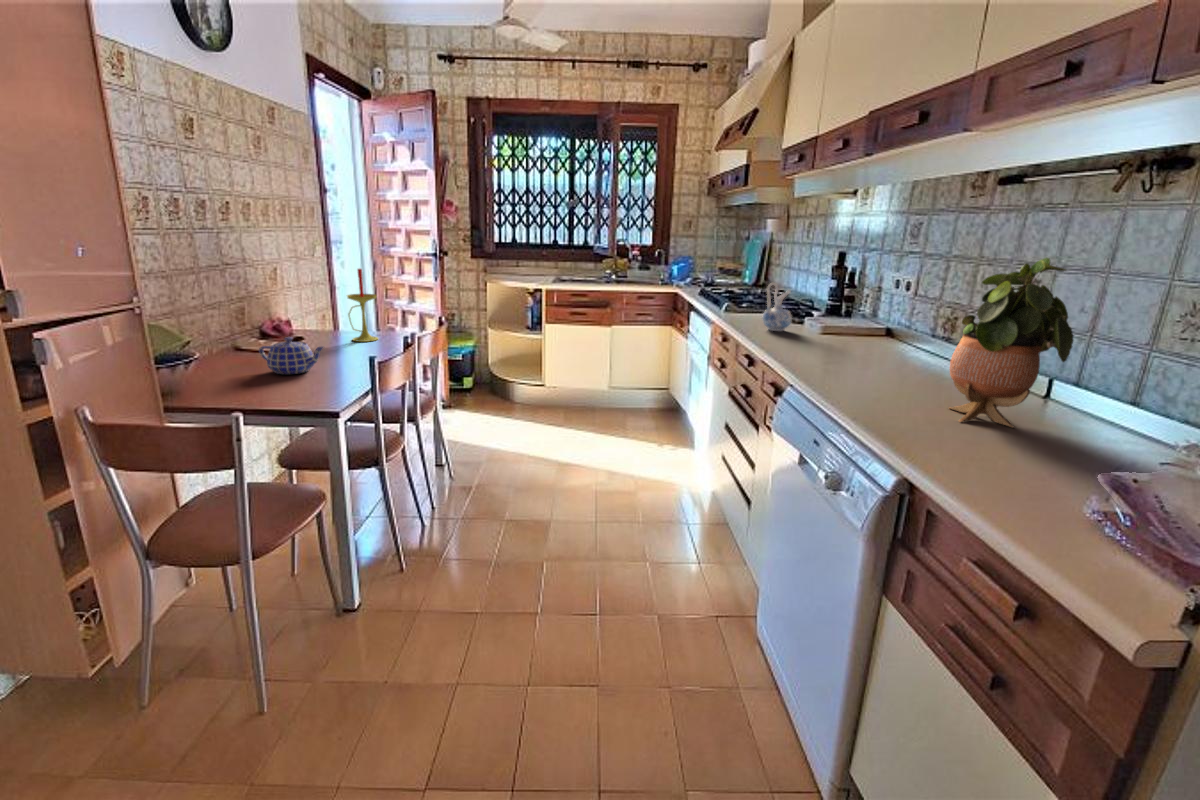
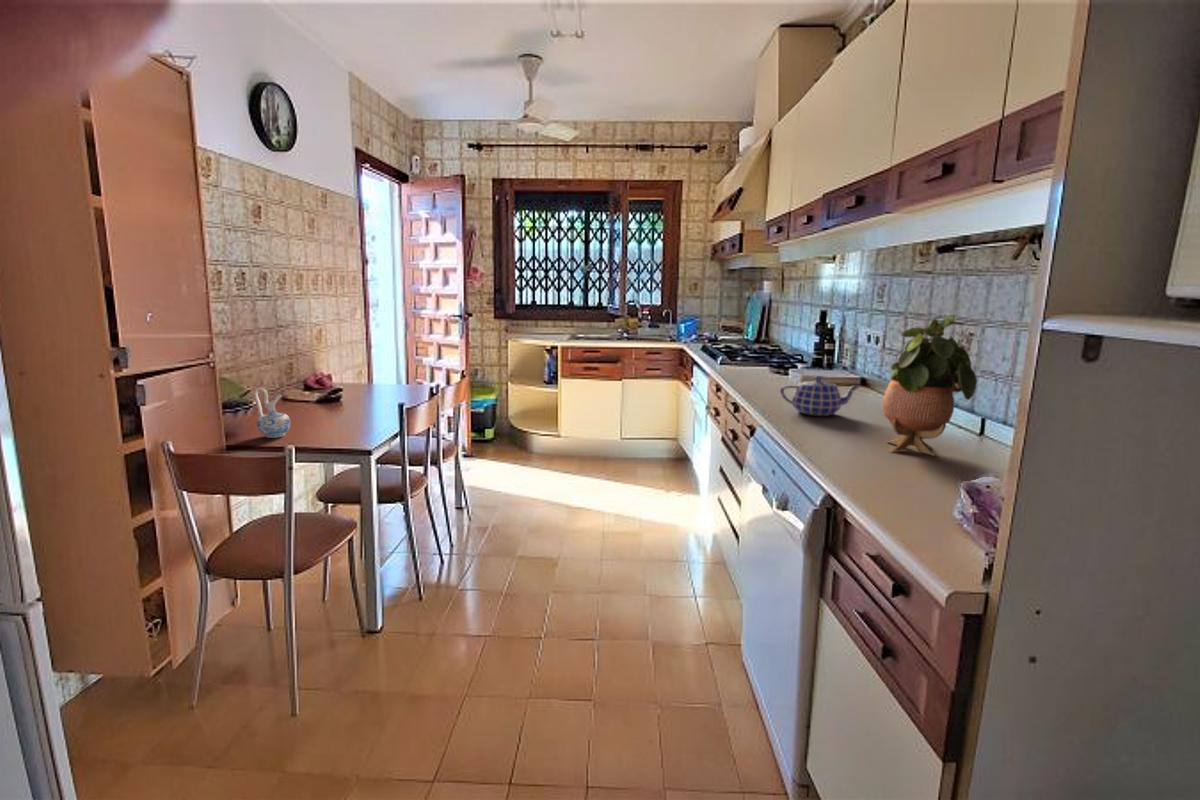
candle: present [347,269,378,342] -> none [381,328,408,393]
ceramic pitcher: present [763,283,792,331] -> present [254,388,290,438]
teapot: present [259,337,323,374] -> present [780,376,859,416]

